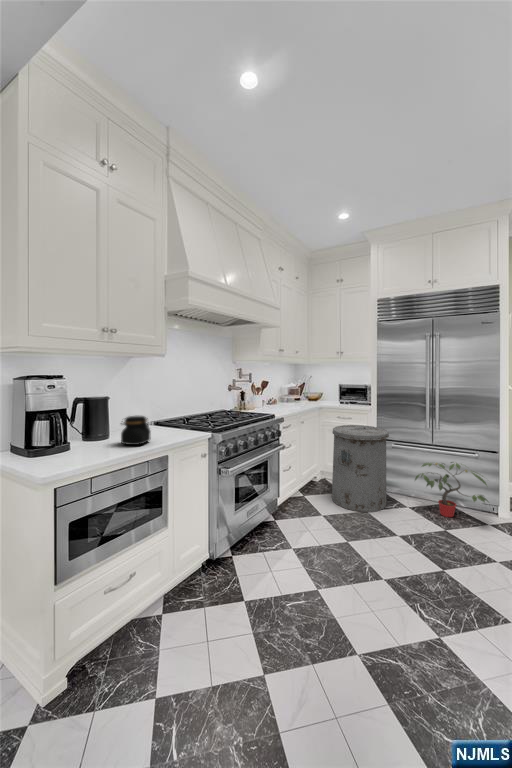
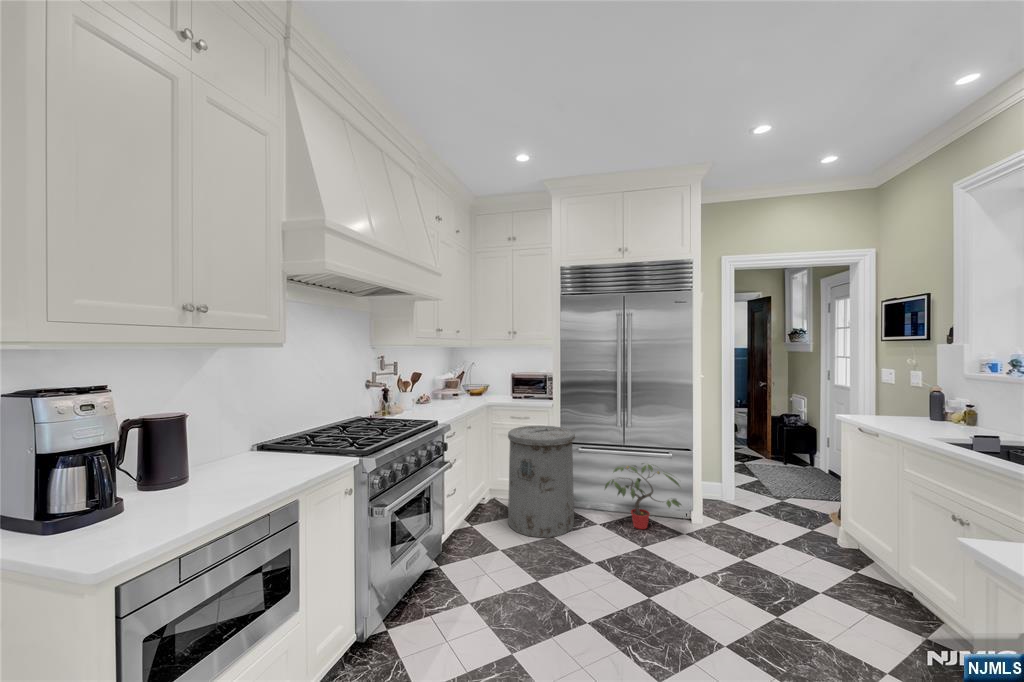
jar: present [121,416,151,445] -> none [214,441,268,490]

